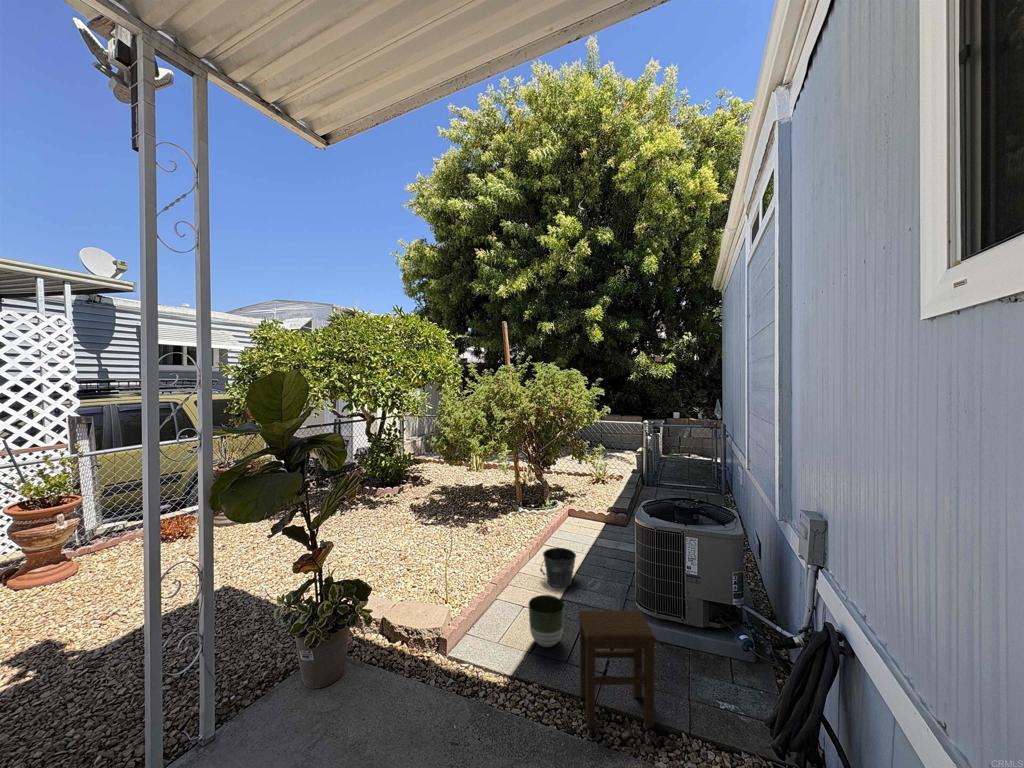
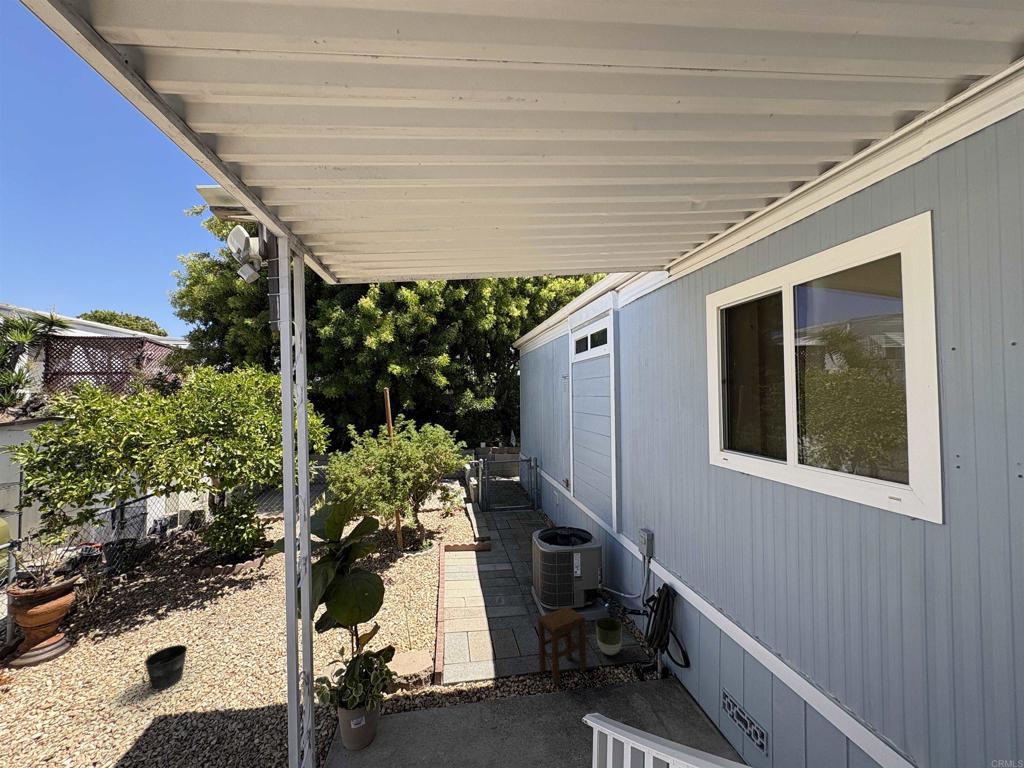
bucket: present [540,548,576,587] -> present [142,645,187,690]
planter: present [528,595,564,647] -> present [596,617,622,655]

